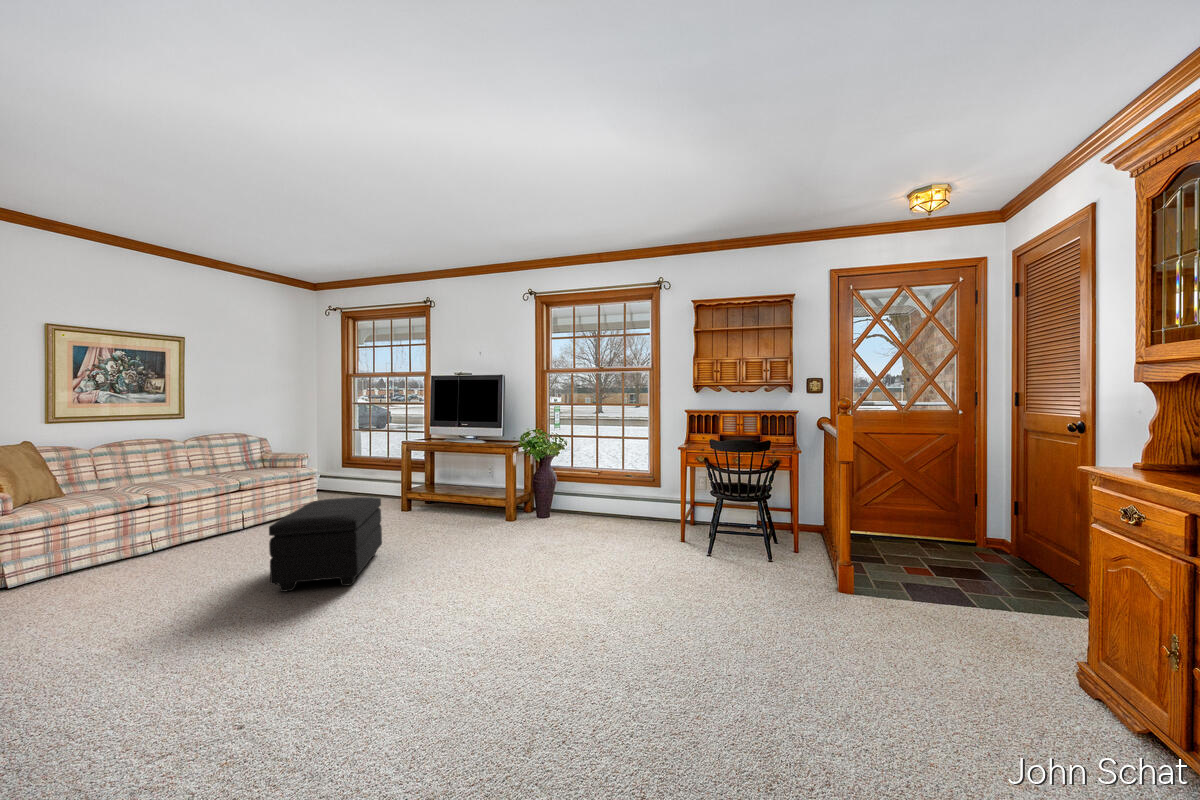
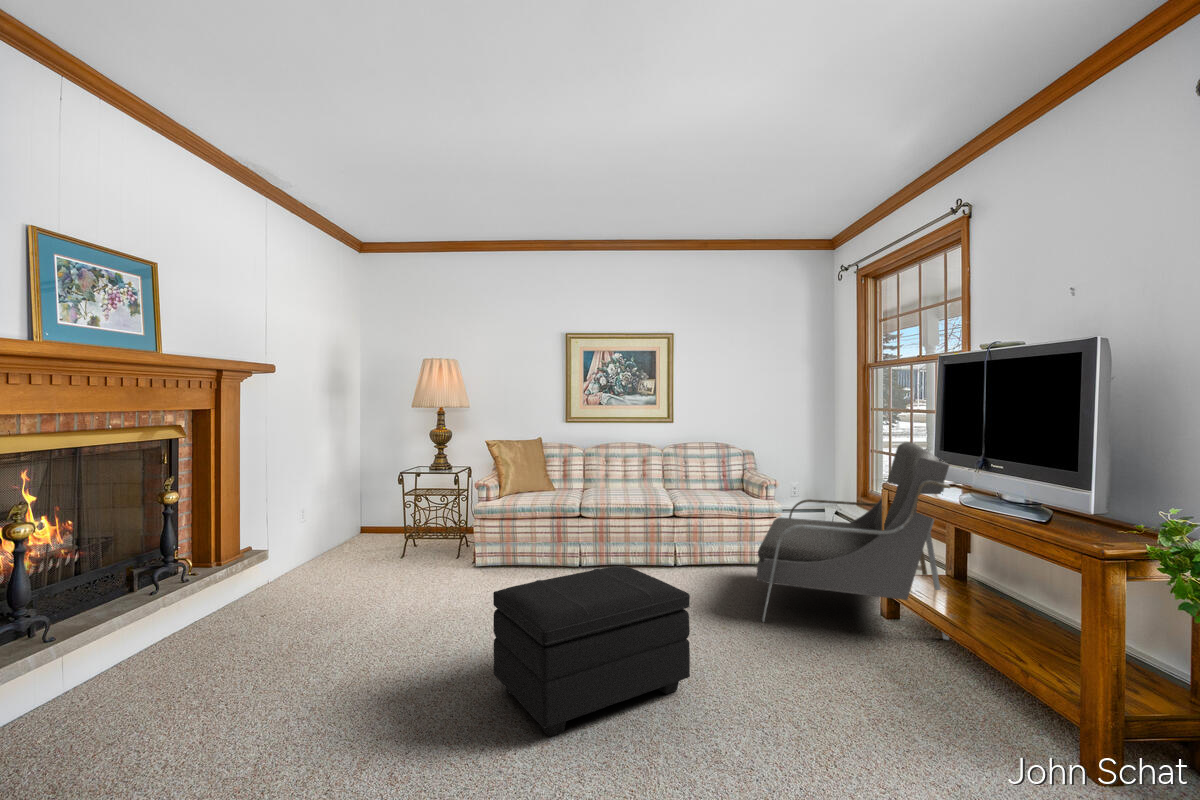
armchair: none [328,417,450,527] -> present [757,442,950,640]

